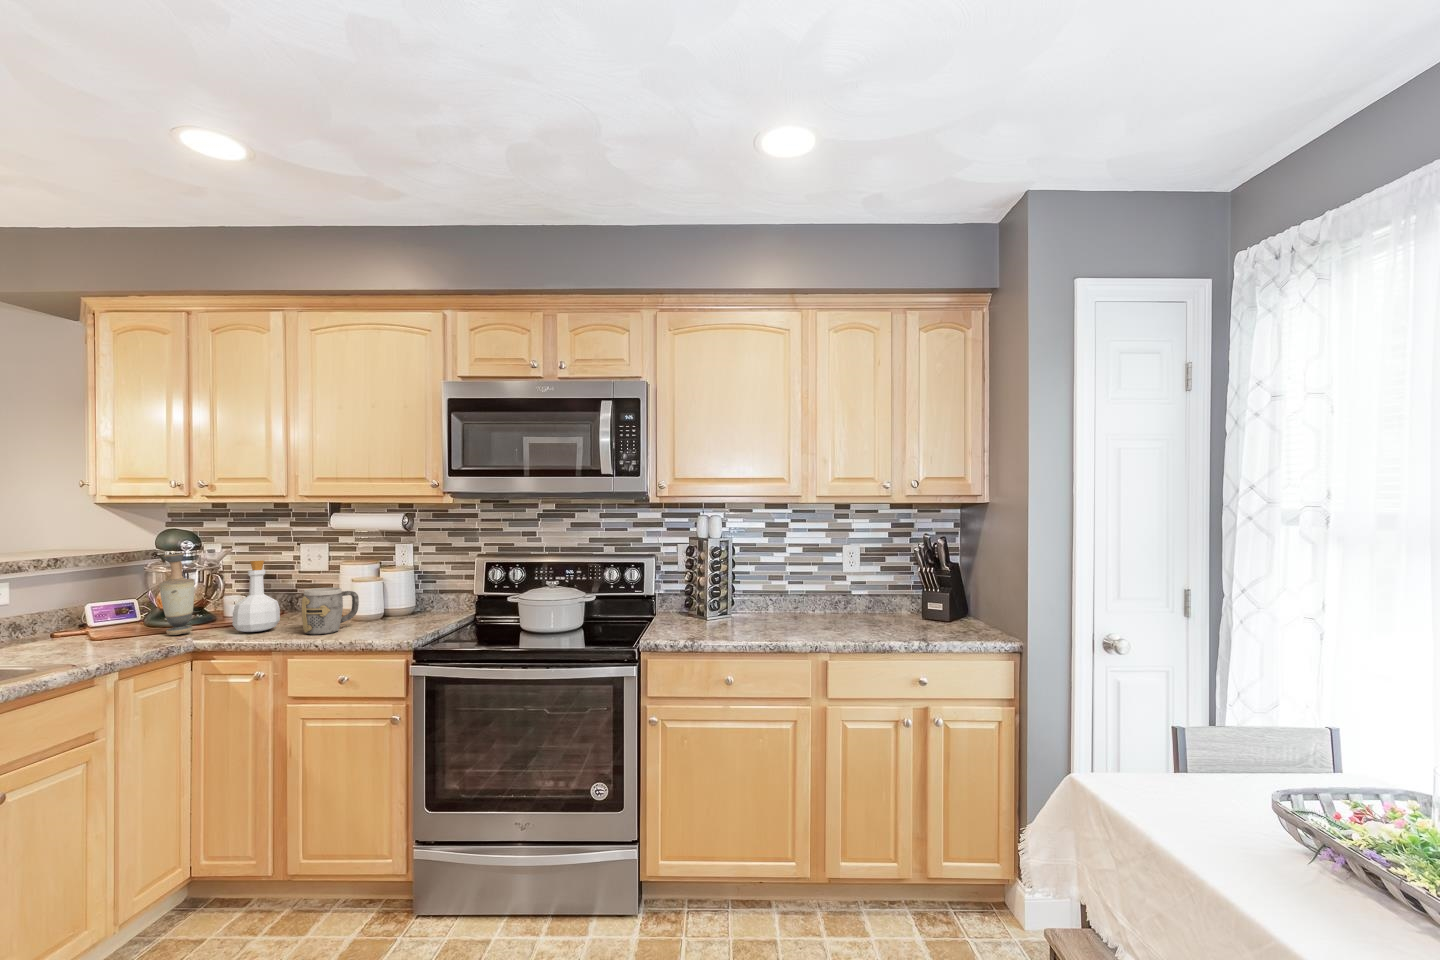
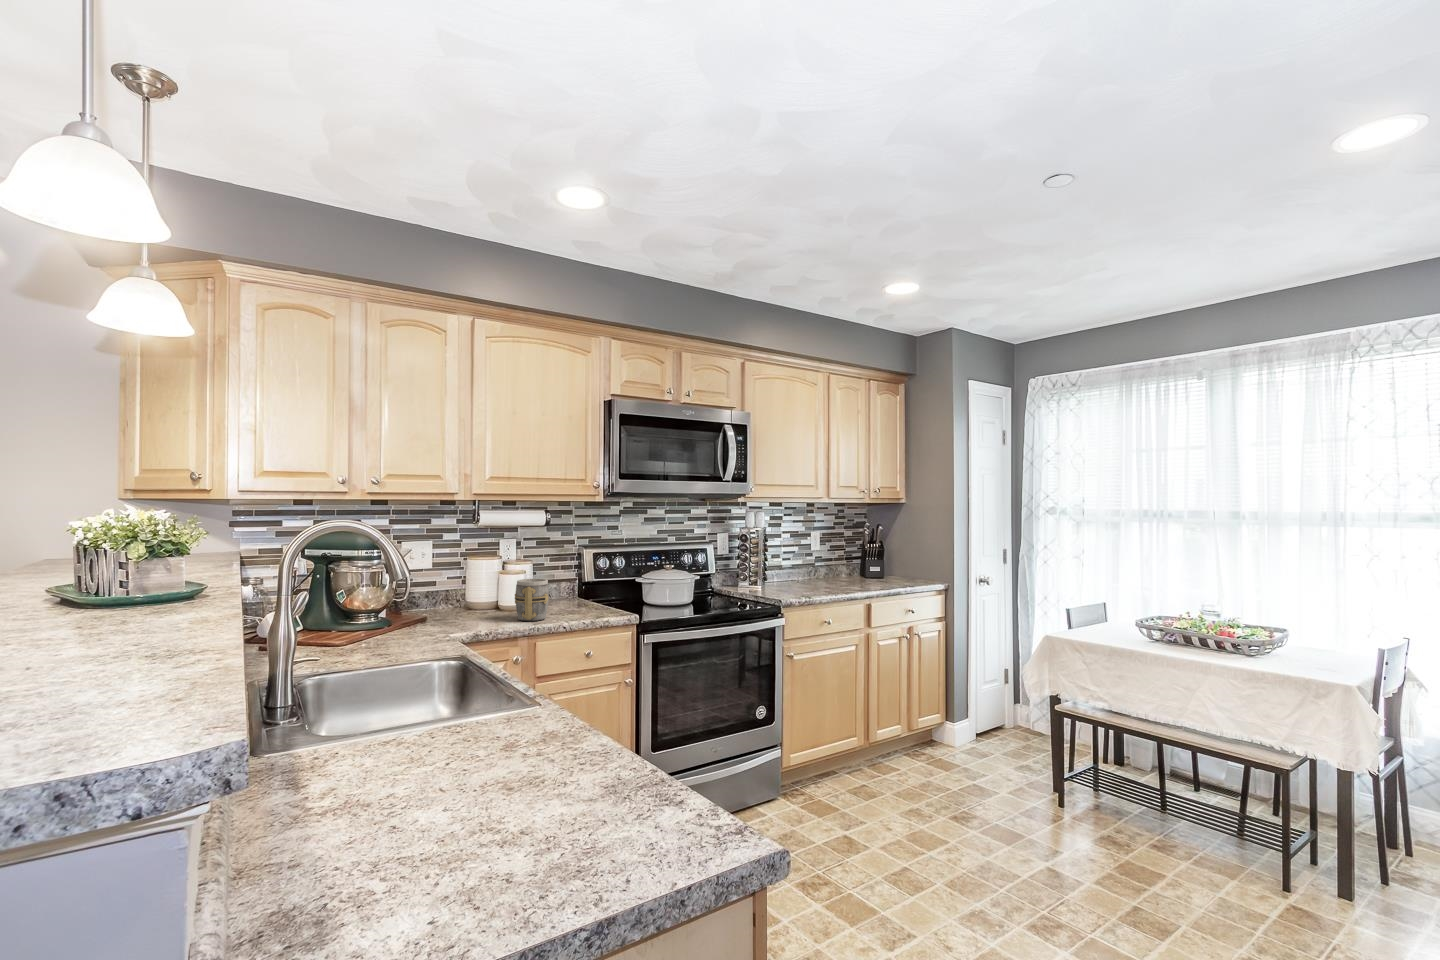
vase: present [159,553,194,635] -> none [393,551,423,634]
bottle: present [233,560,280,632] -> none [450,556,488,625]

